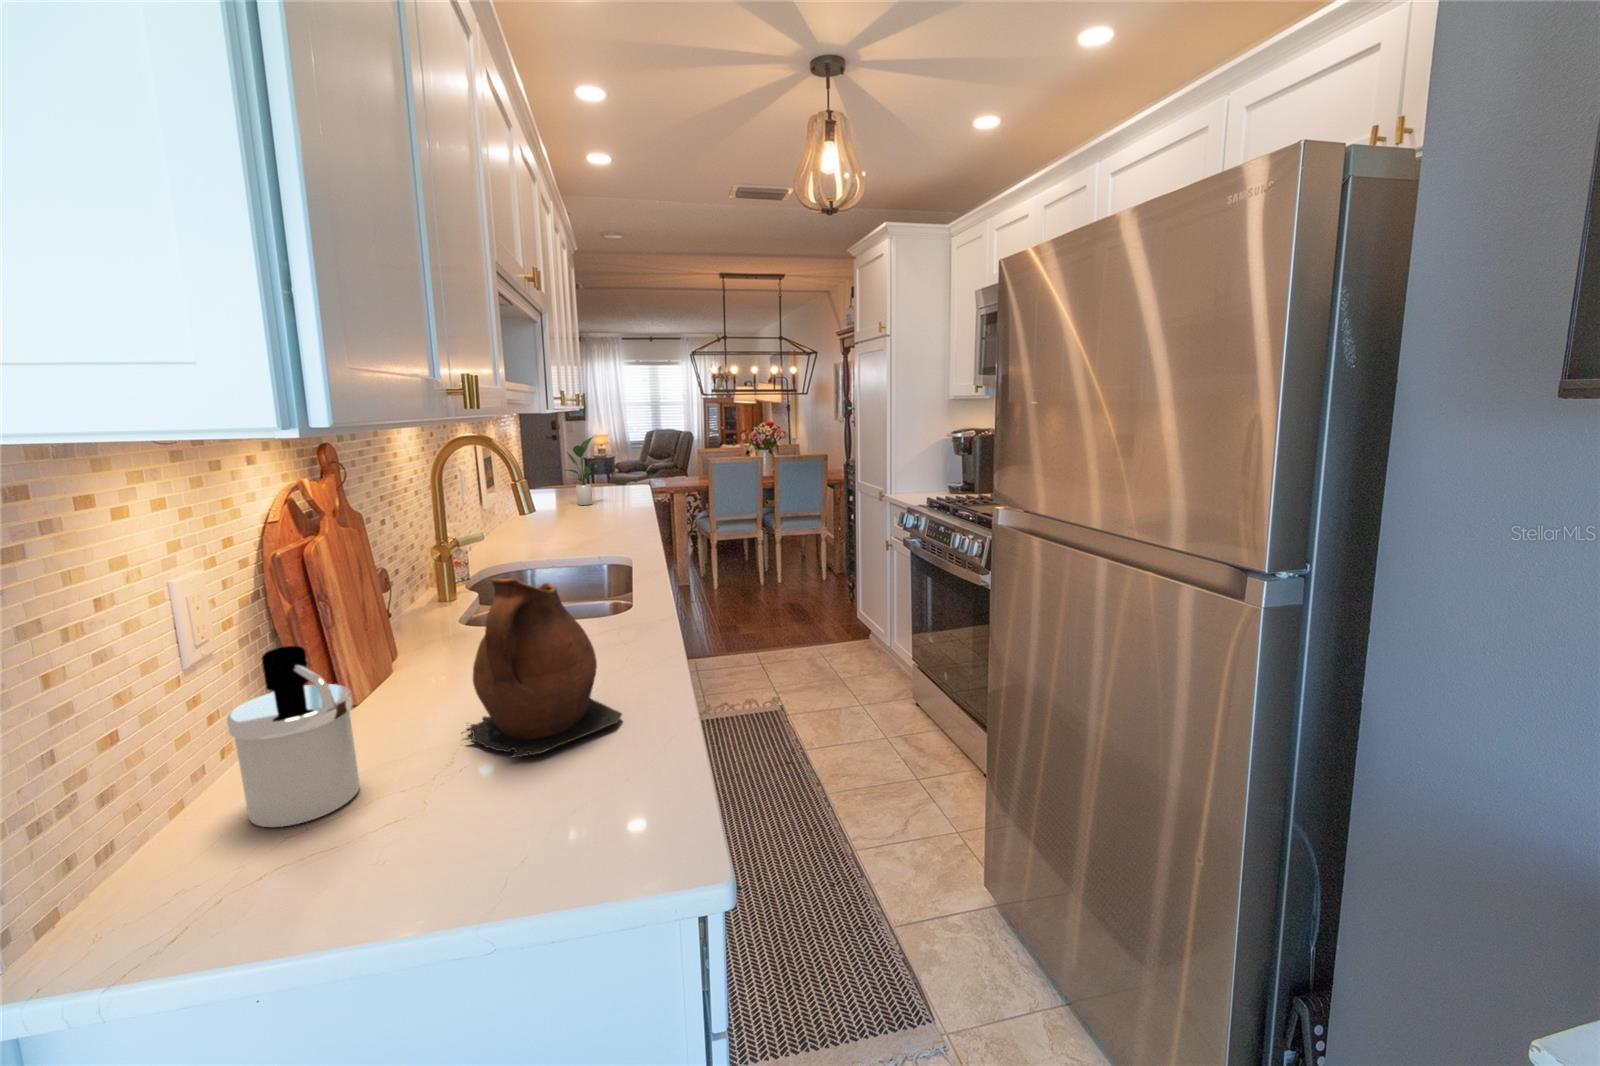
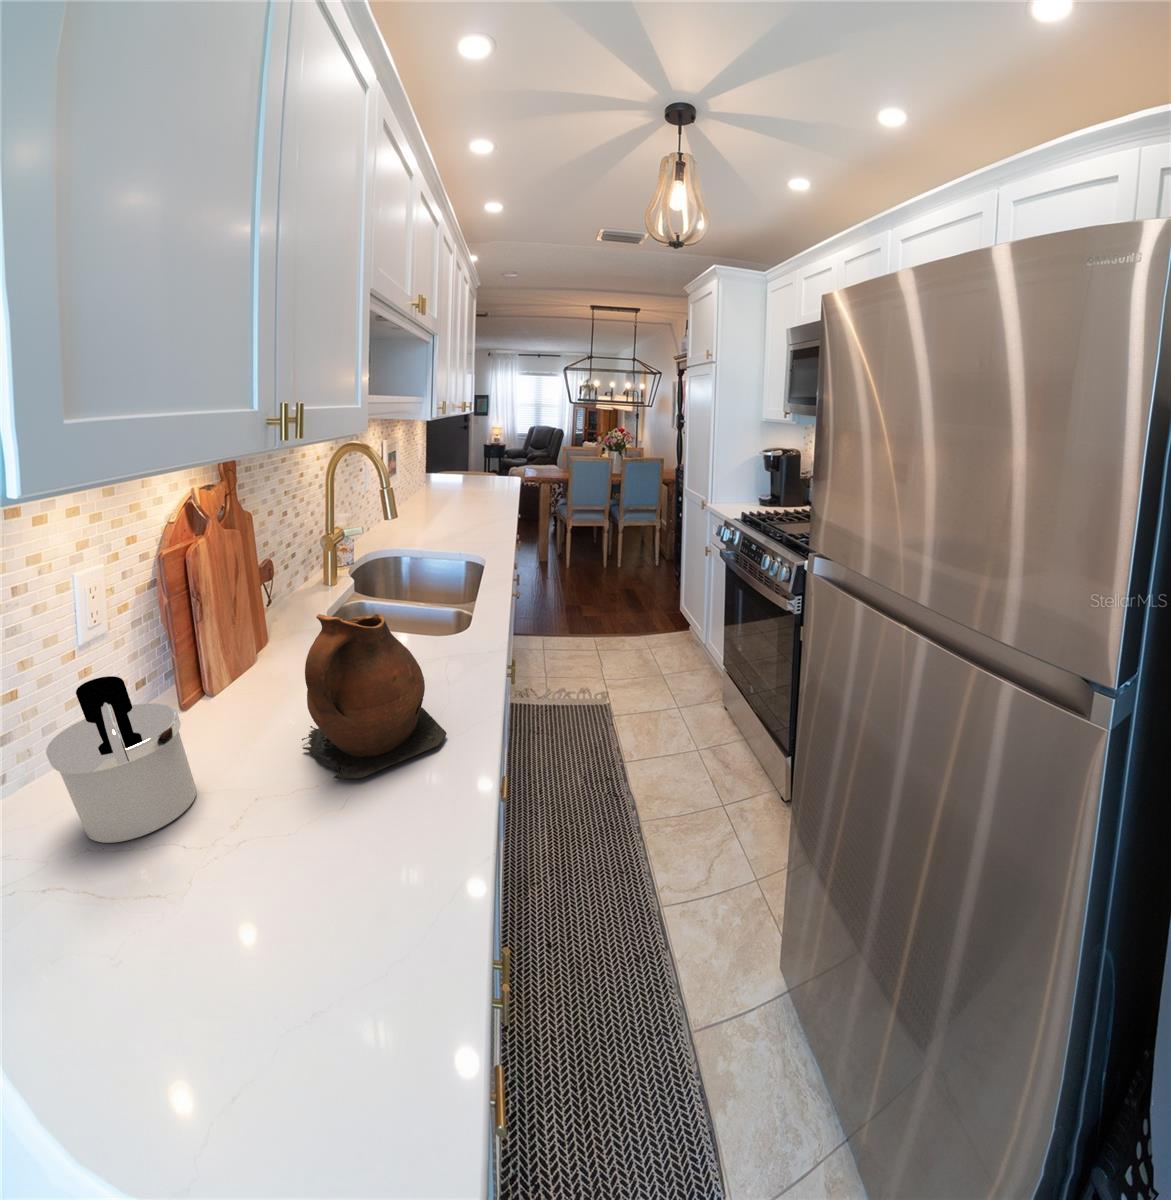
potted plant: present [567,437,600,505] -> none [454,437,484,492]

